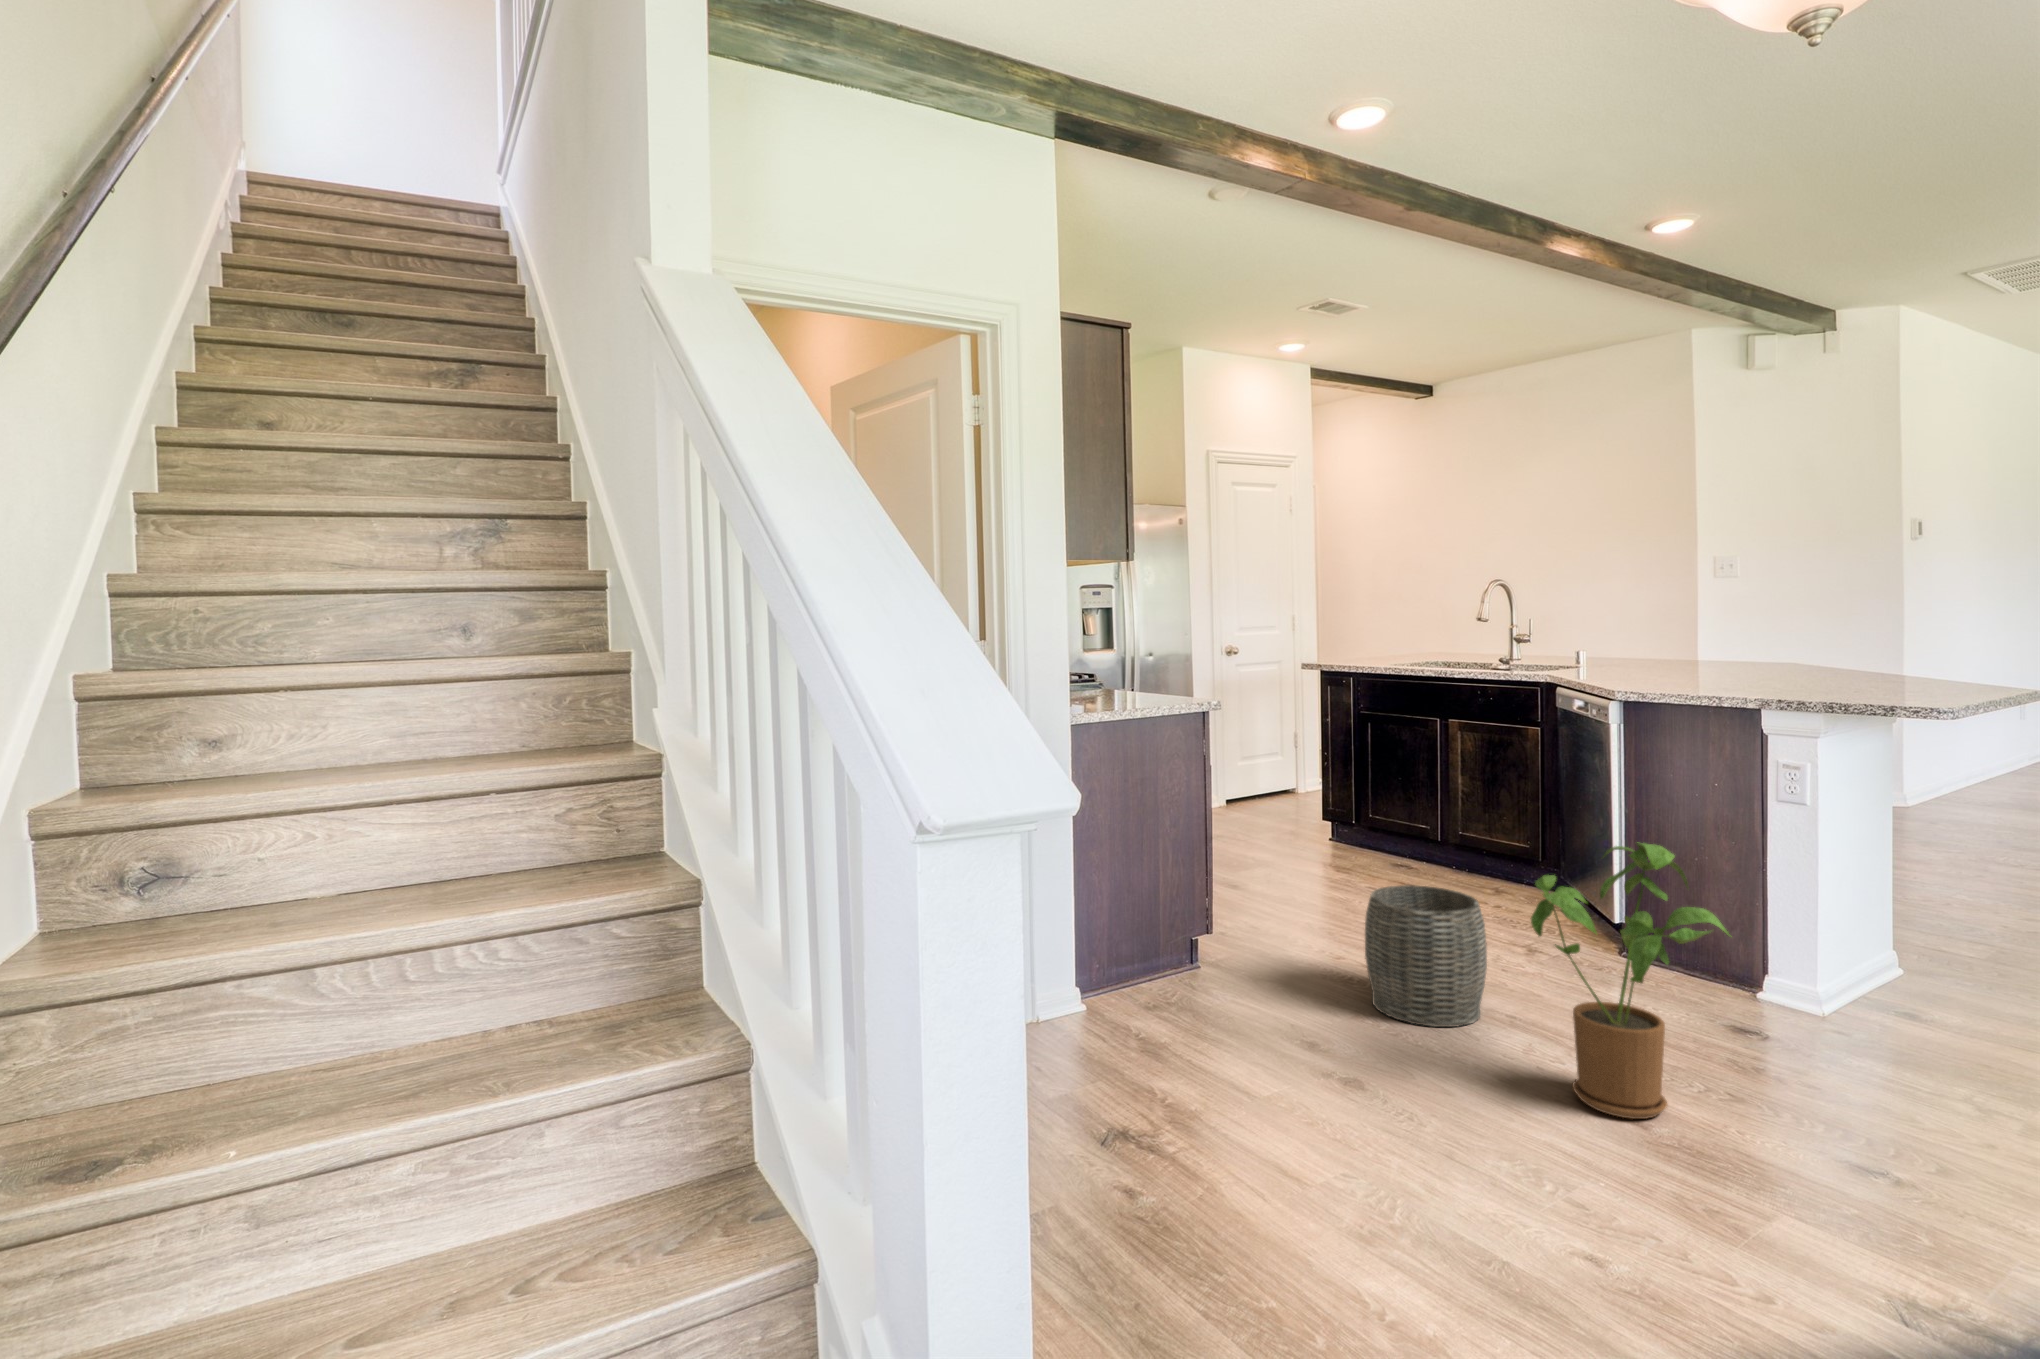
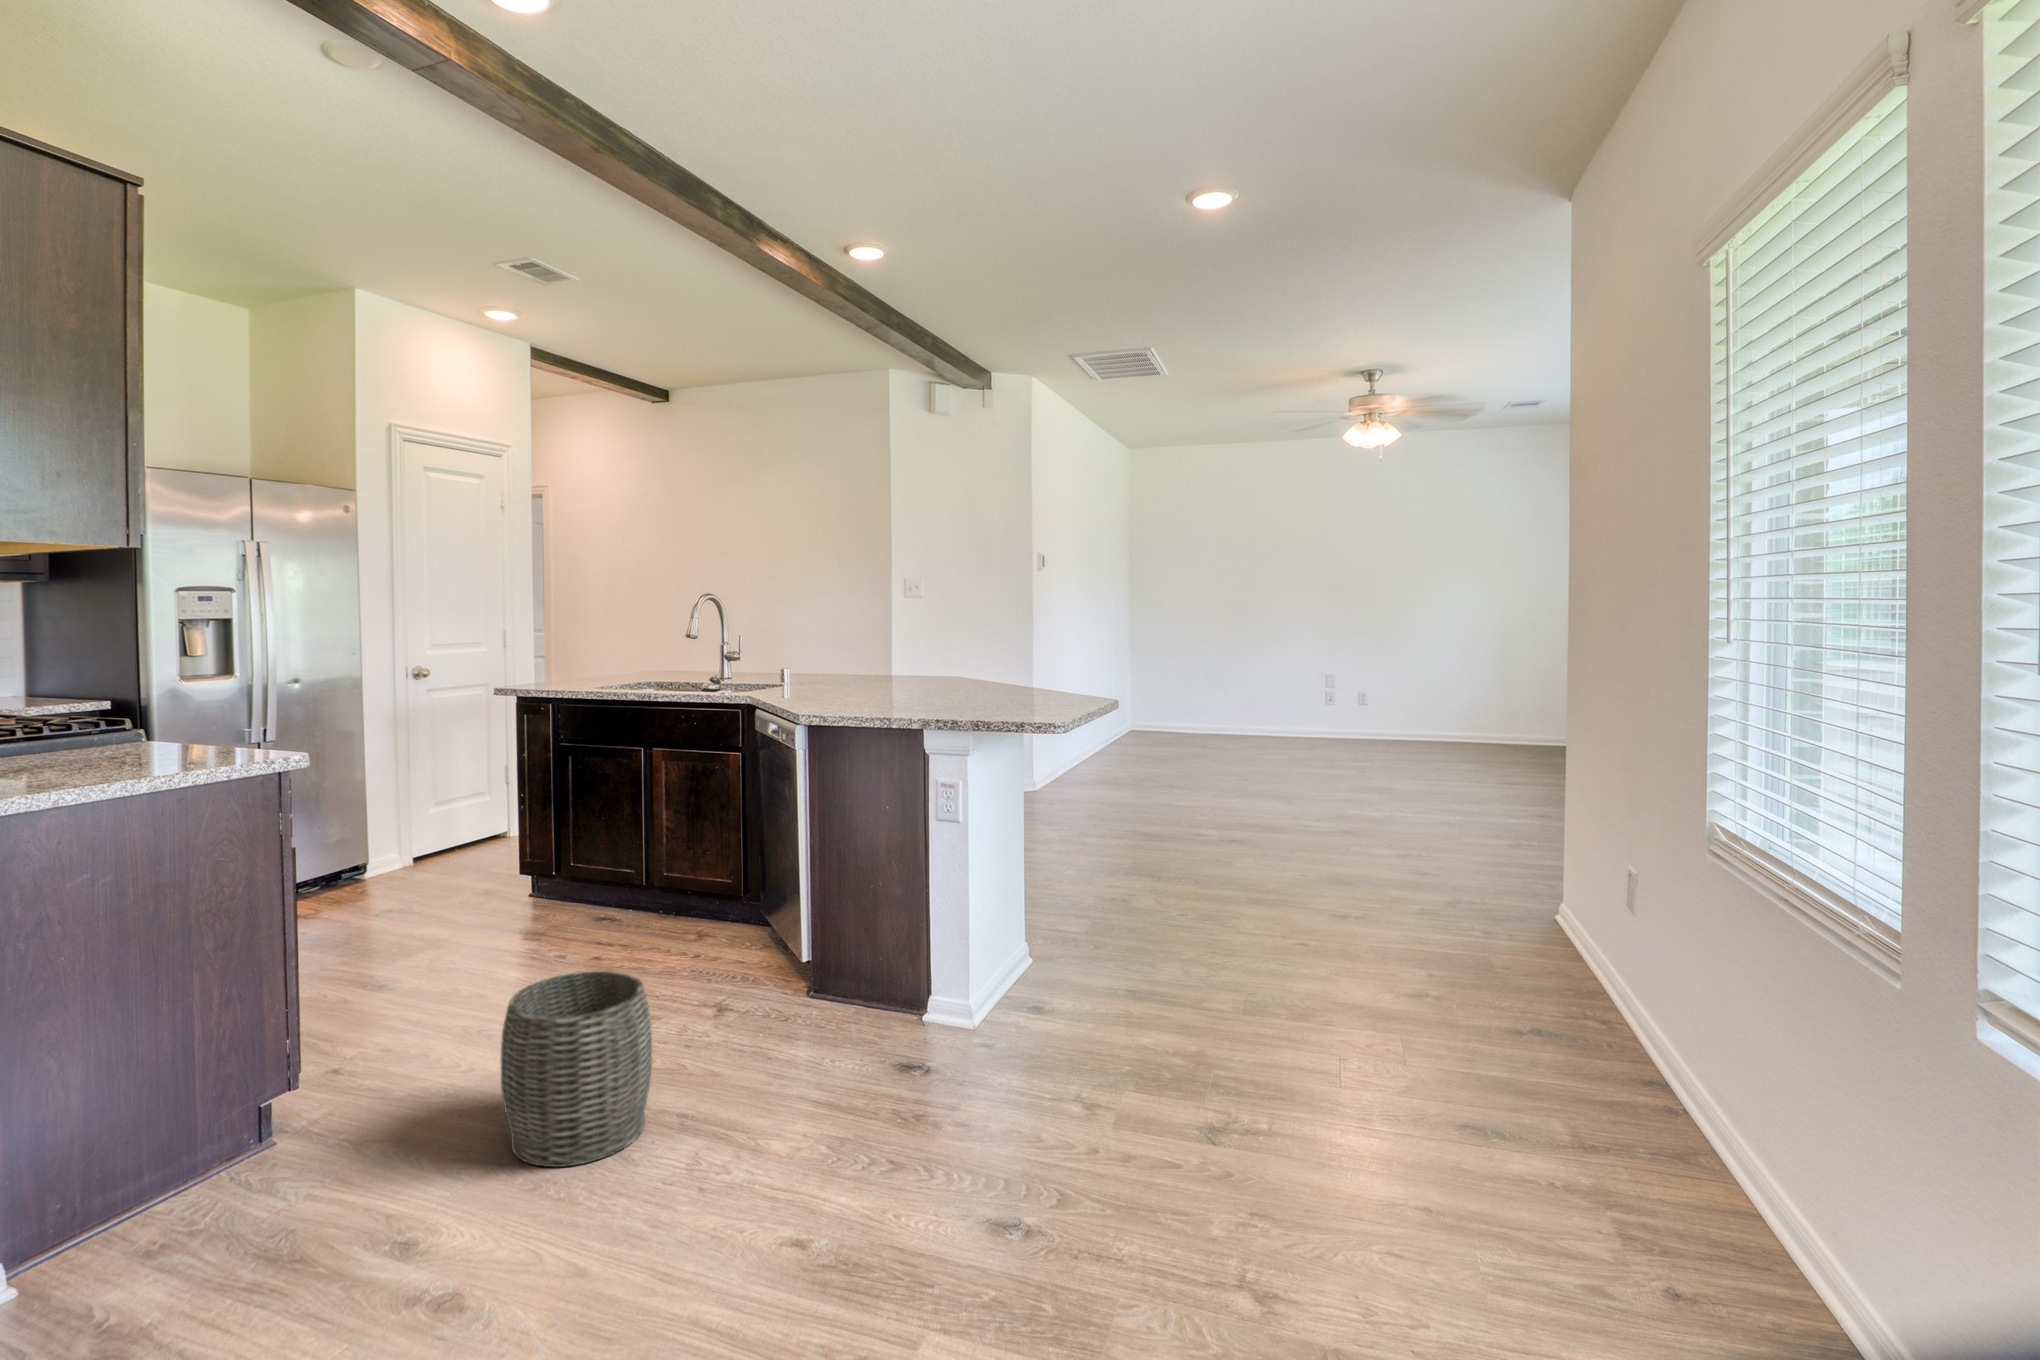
house plant: present [1531,842,1729,1119] -> none [677,907,884,1254]

